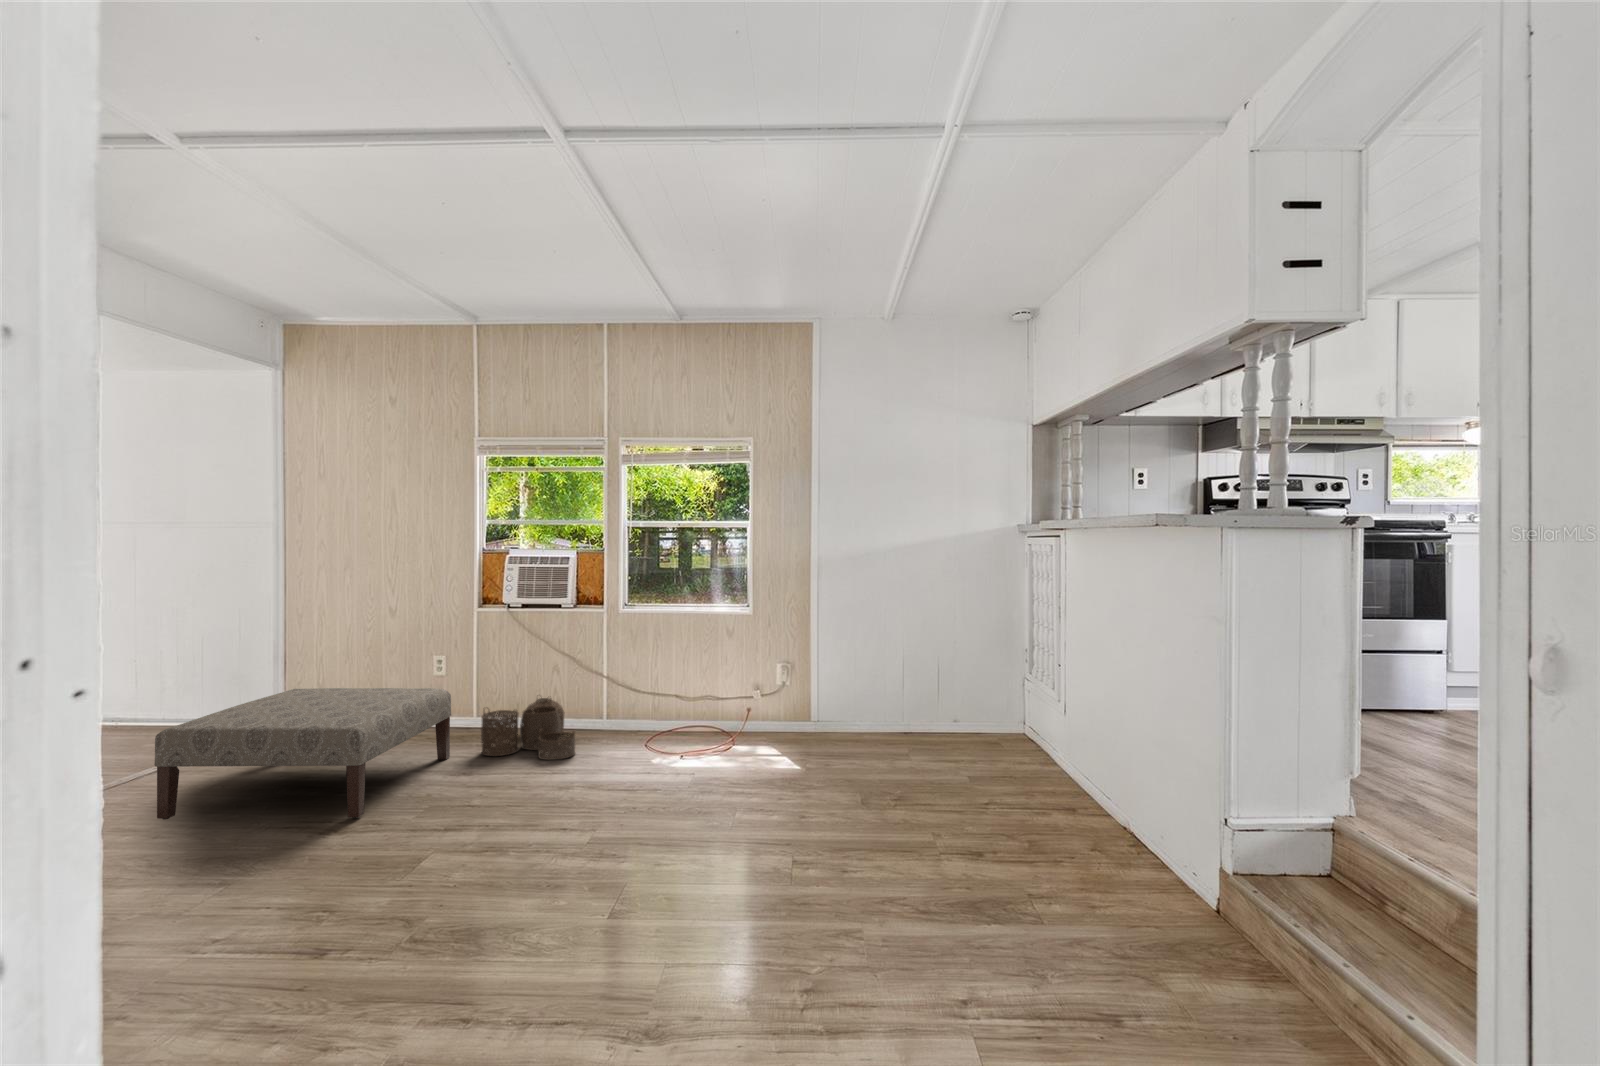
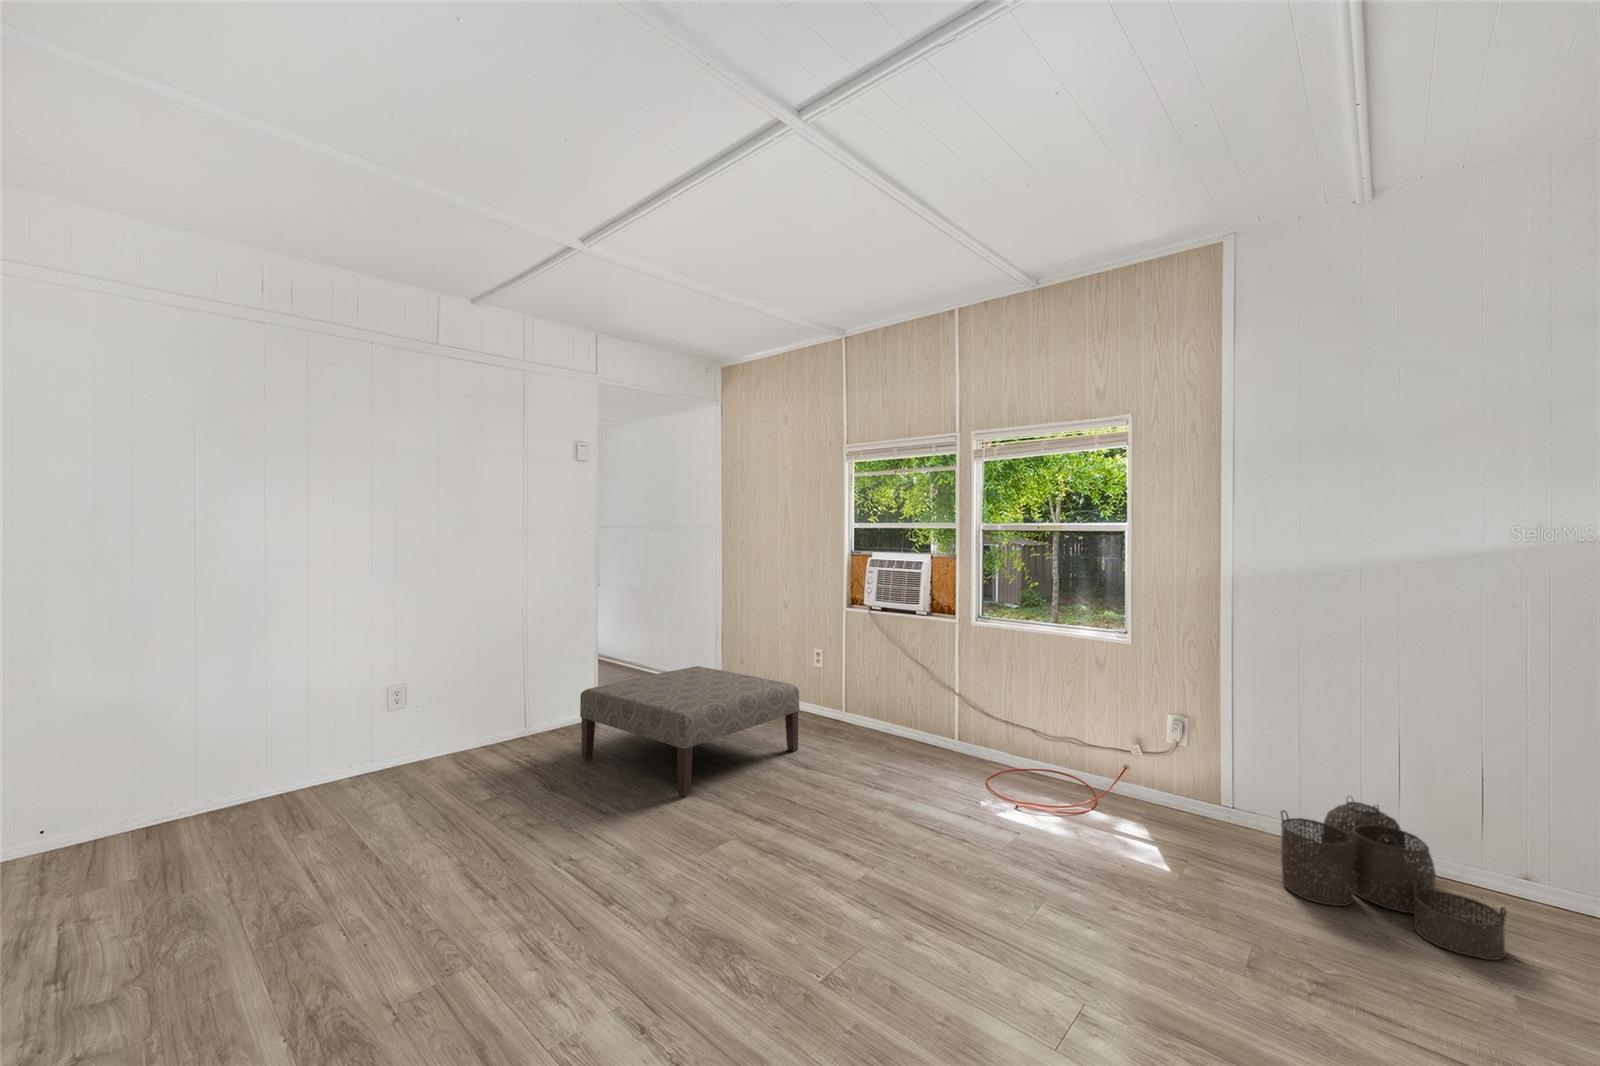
woven basket: present [481,698,575,760] -> present [1281,801,1506,960]

